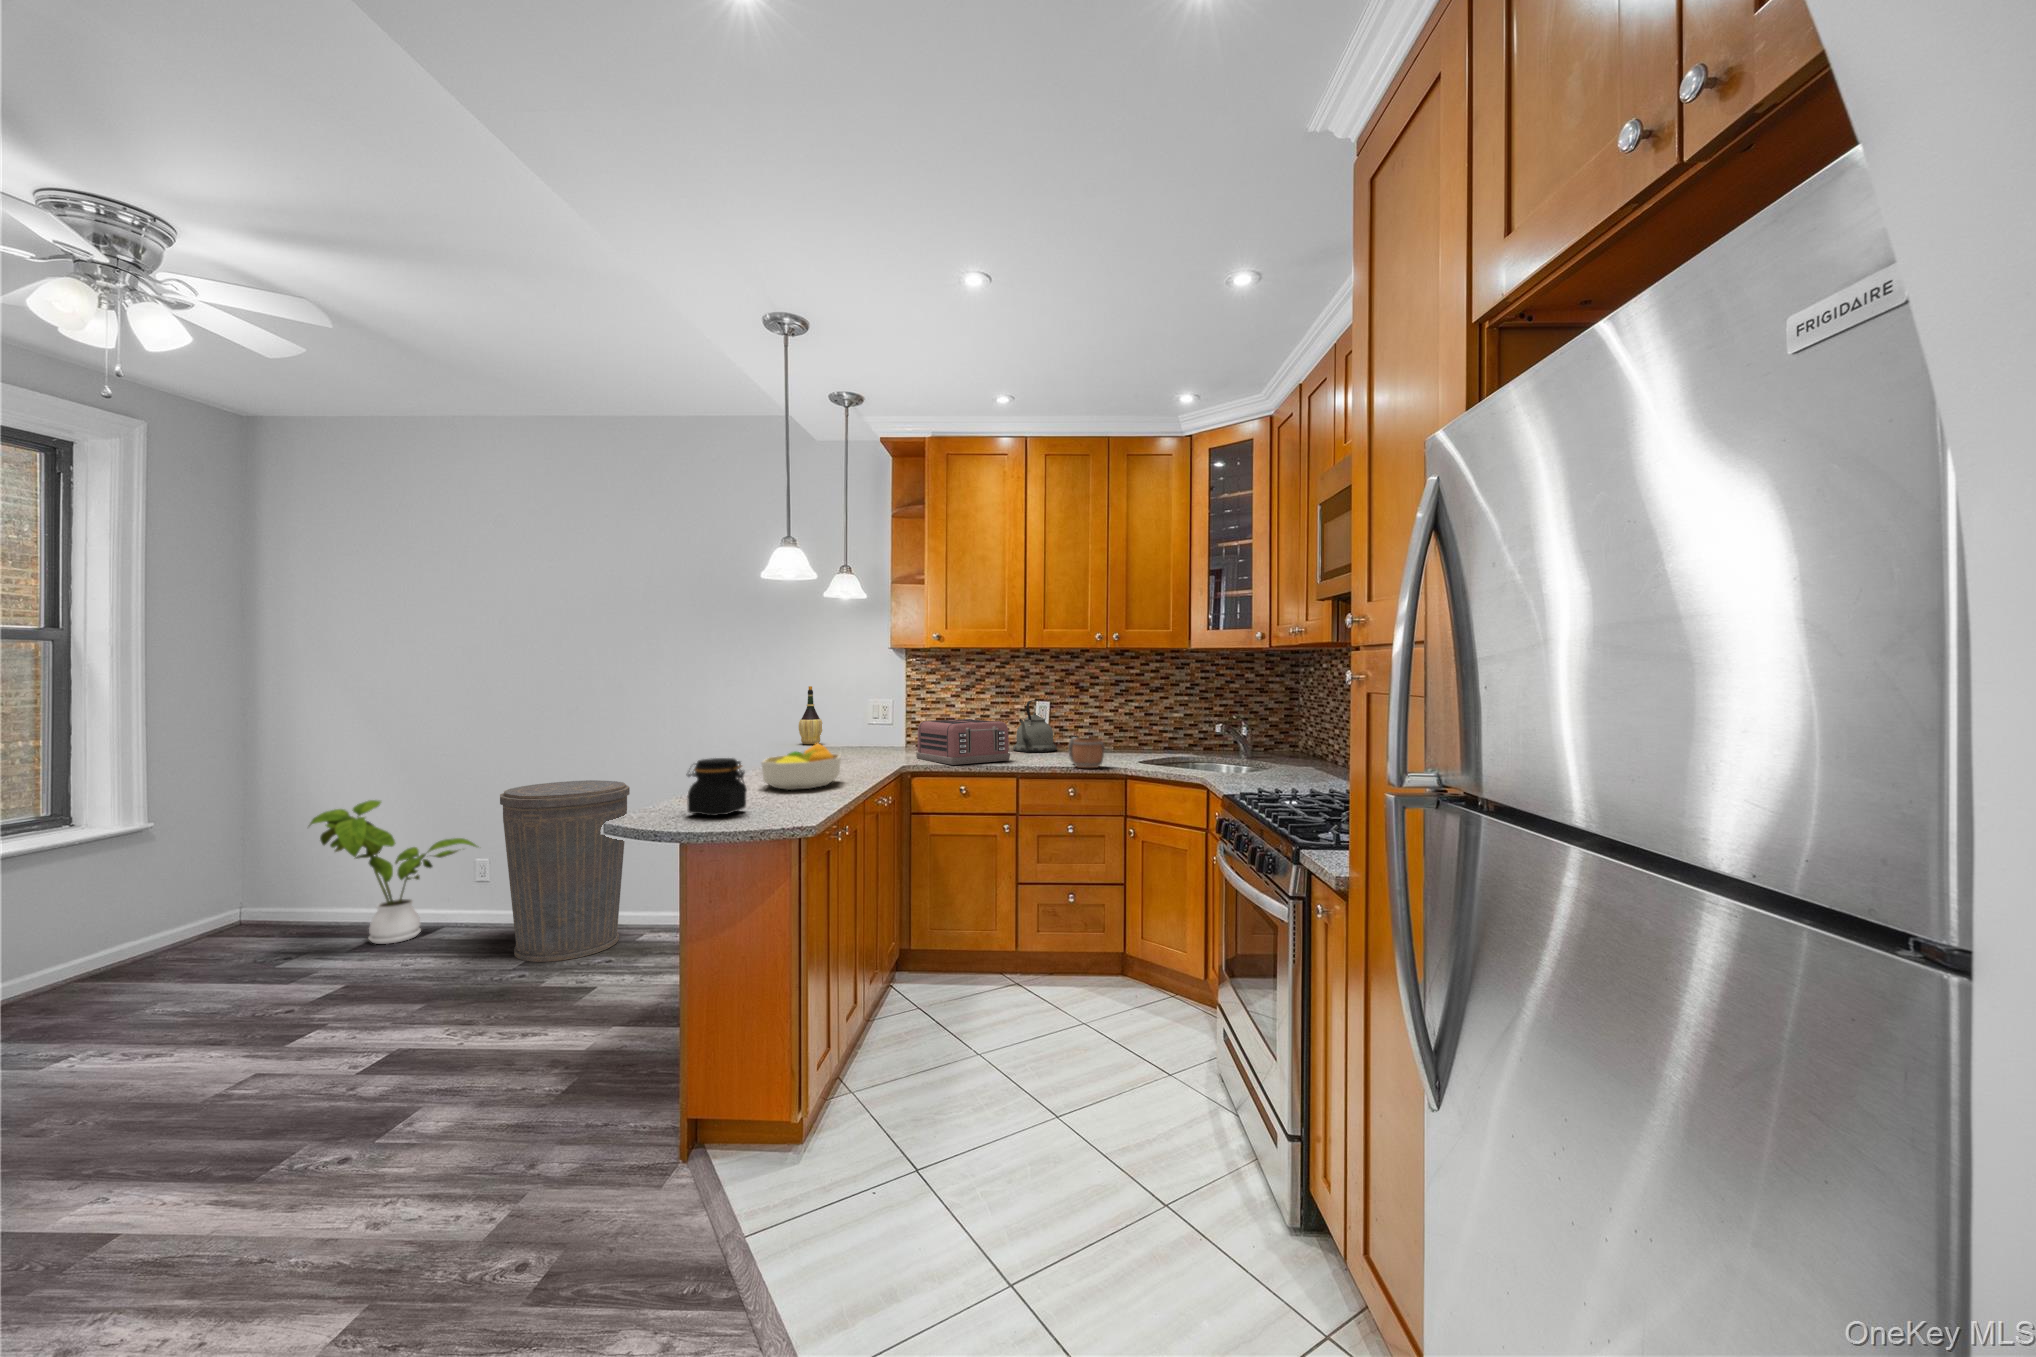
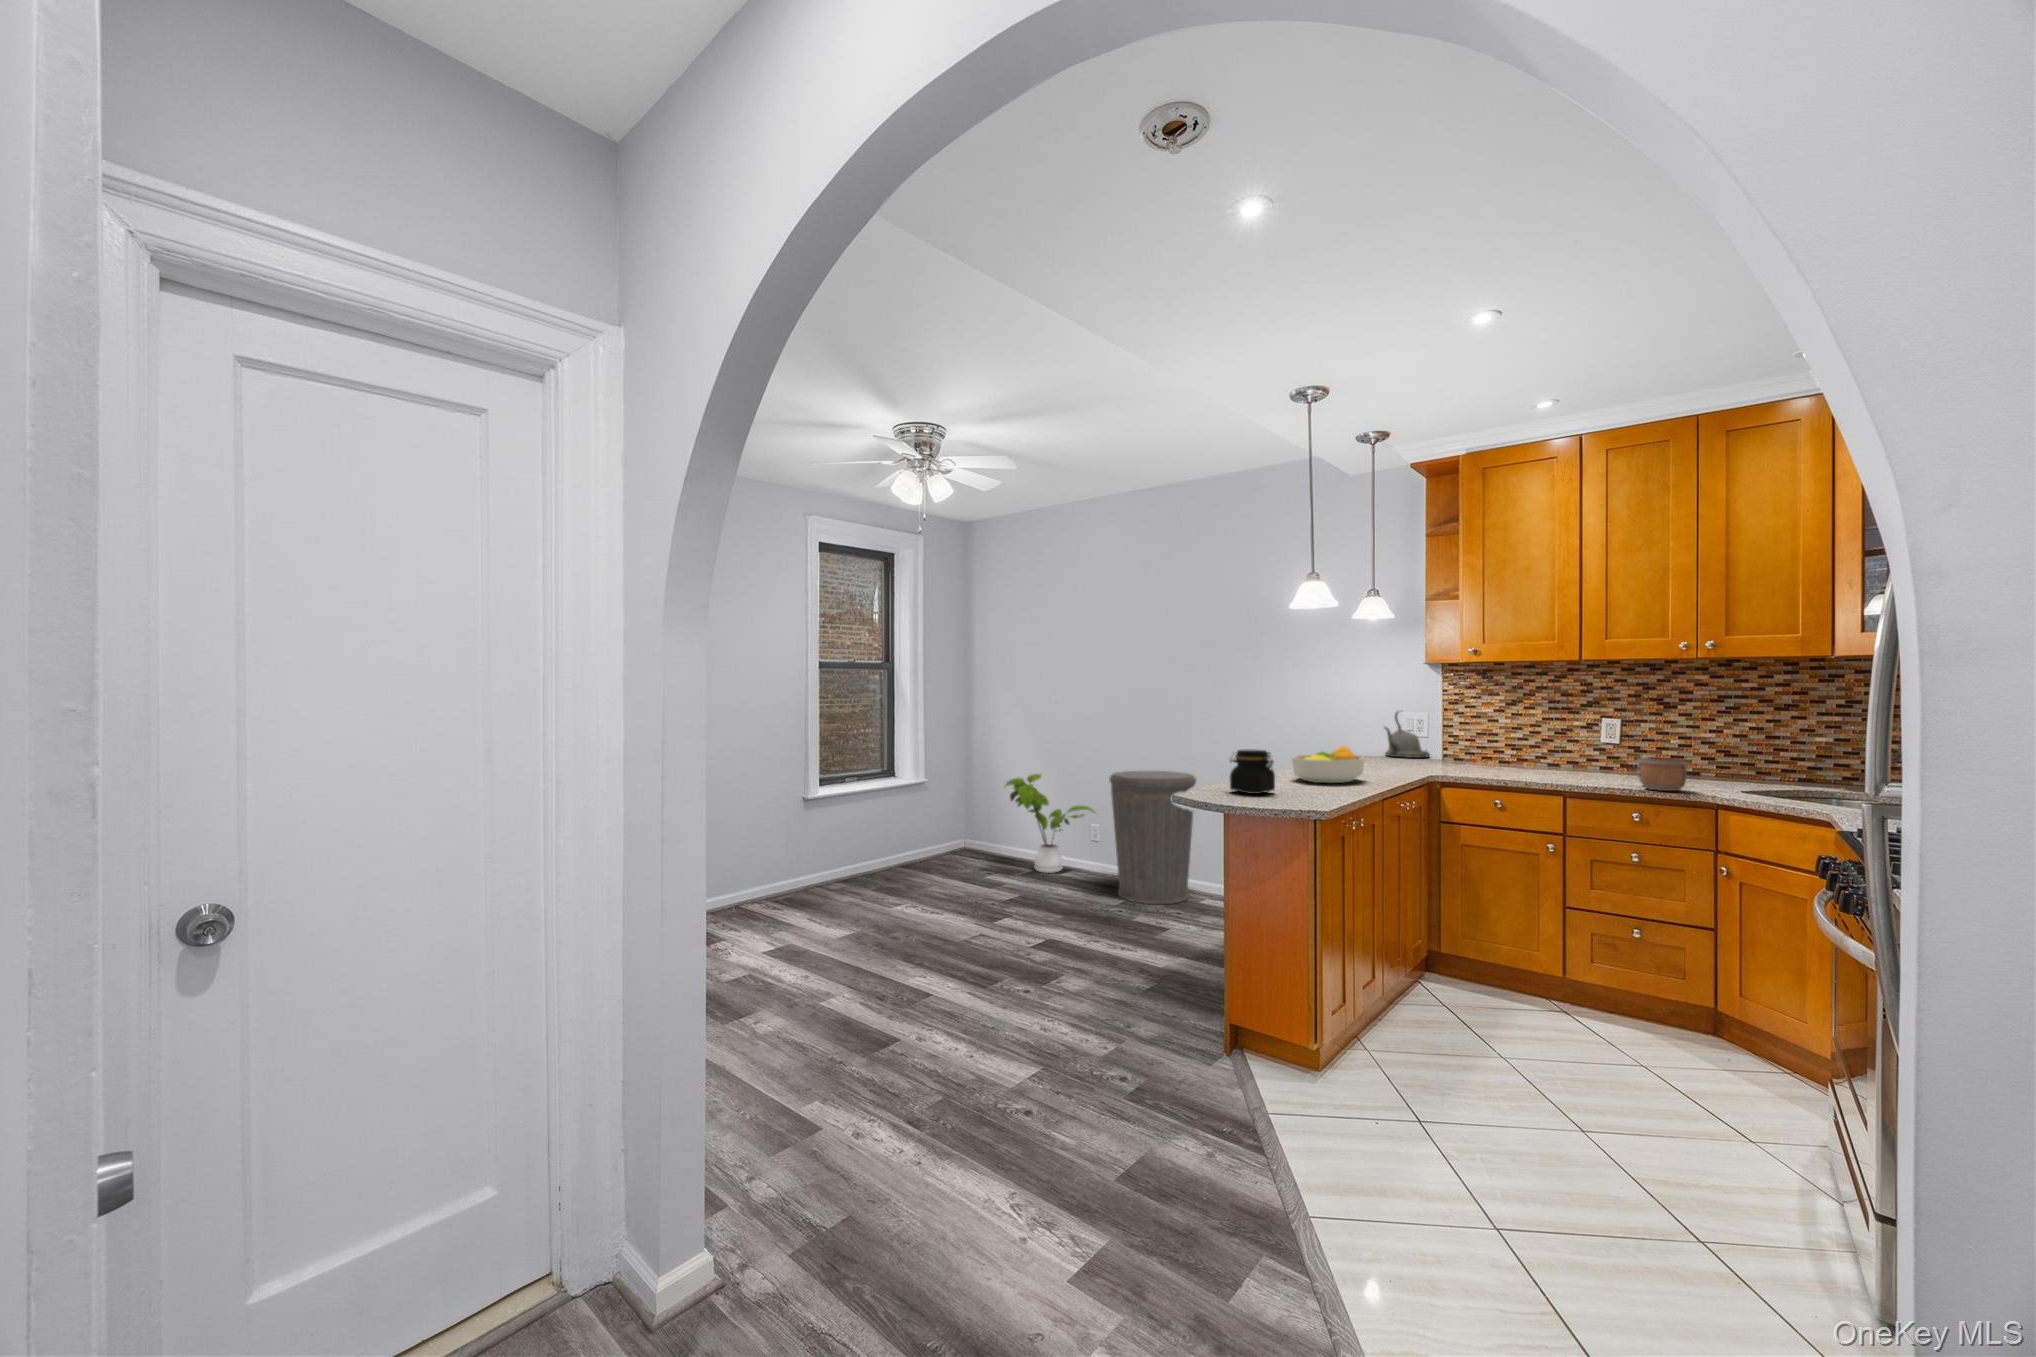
wine bottle: present [799,686,822,744] -> none [1336,700,1359,752]
kettle: present [1013,700,1057,752] -> present [1385,712,1430,758]
toaster: present [916,719,1010,765] -> none [1450,733,1560,777]

